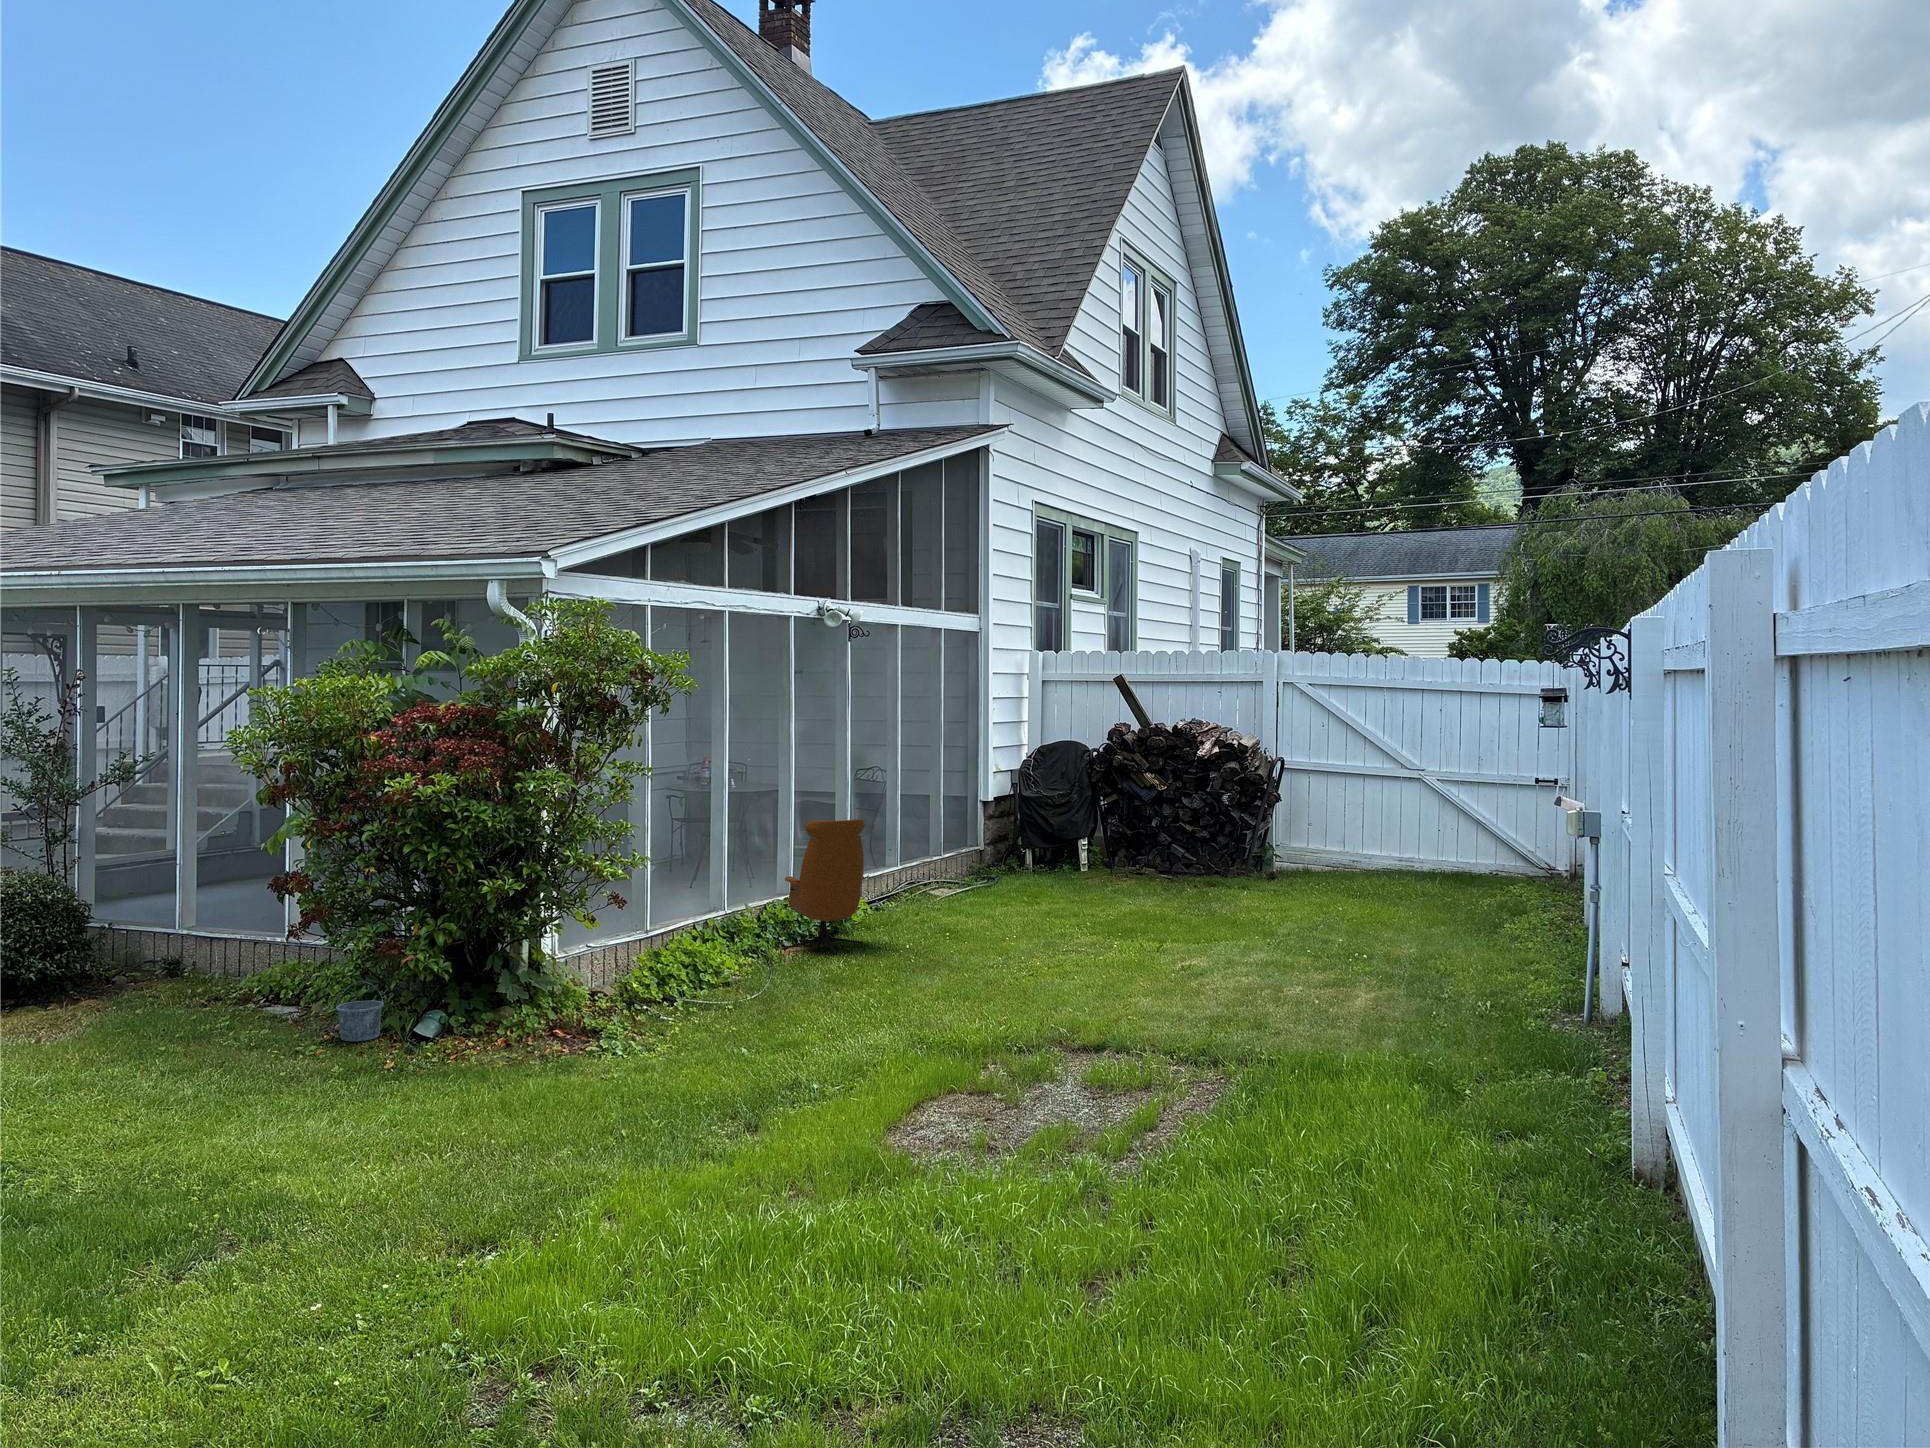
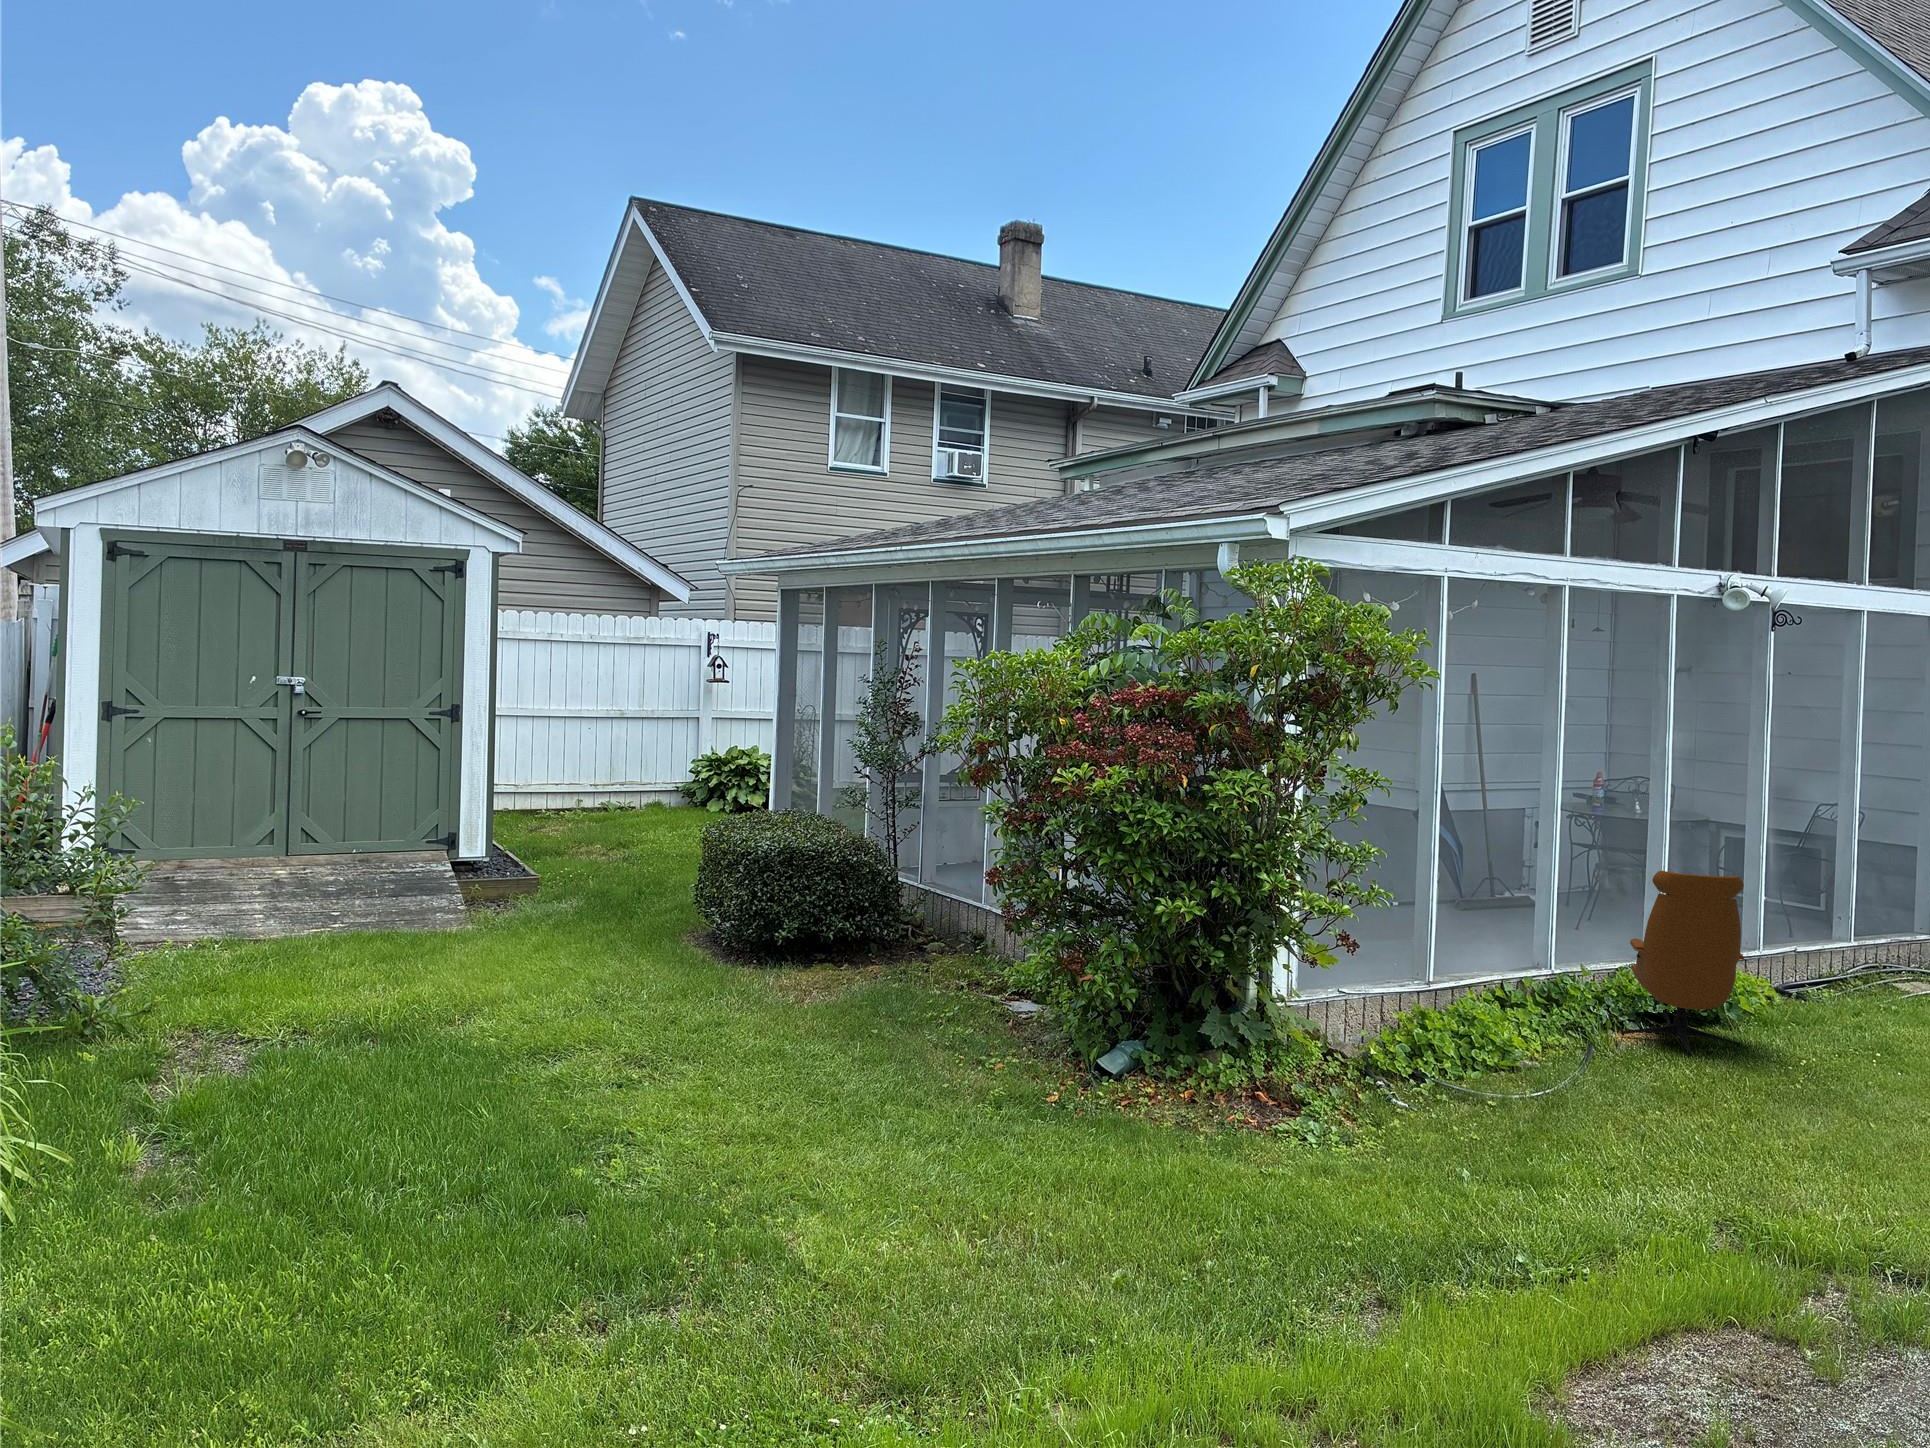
bucket: present [336,982,384,1041] -> none [1024,990,1073,1058]

